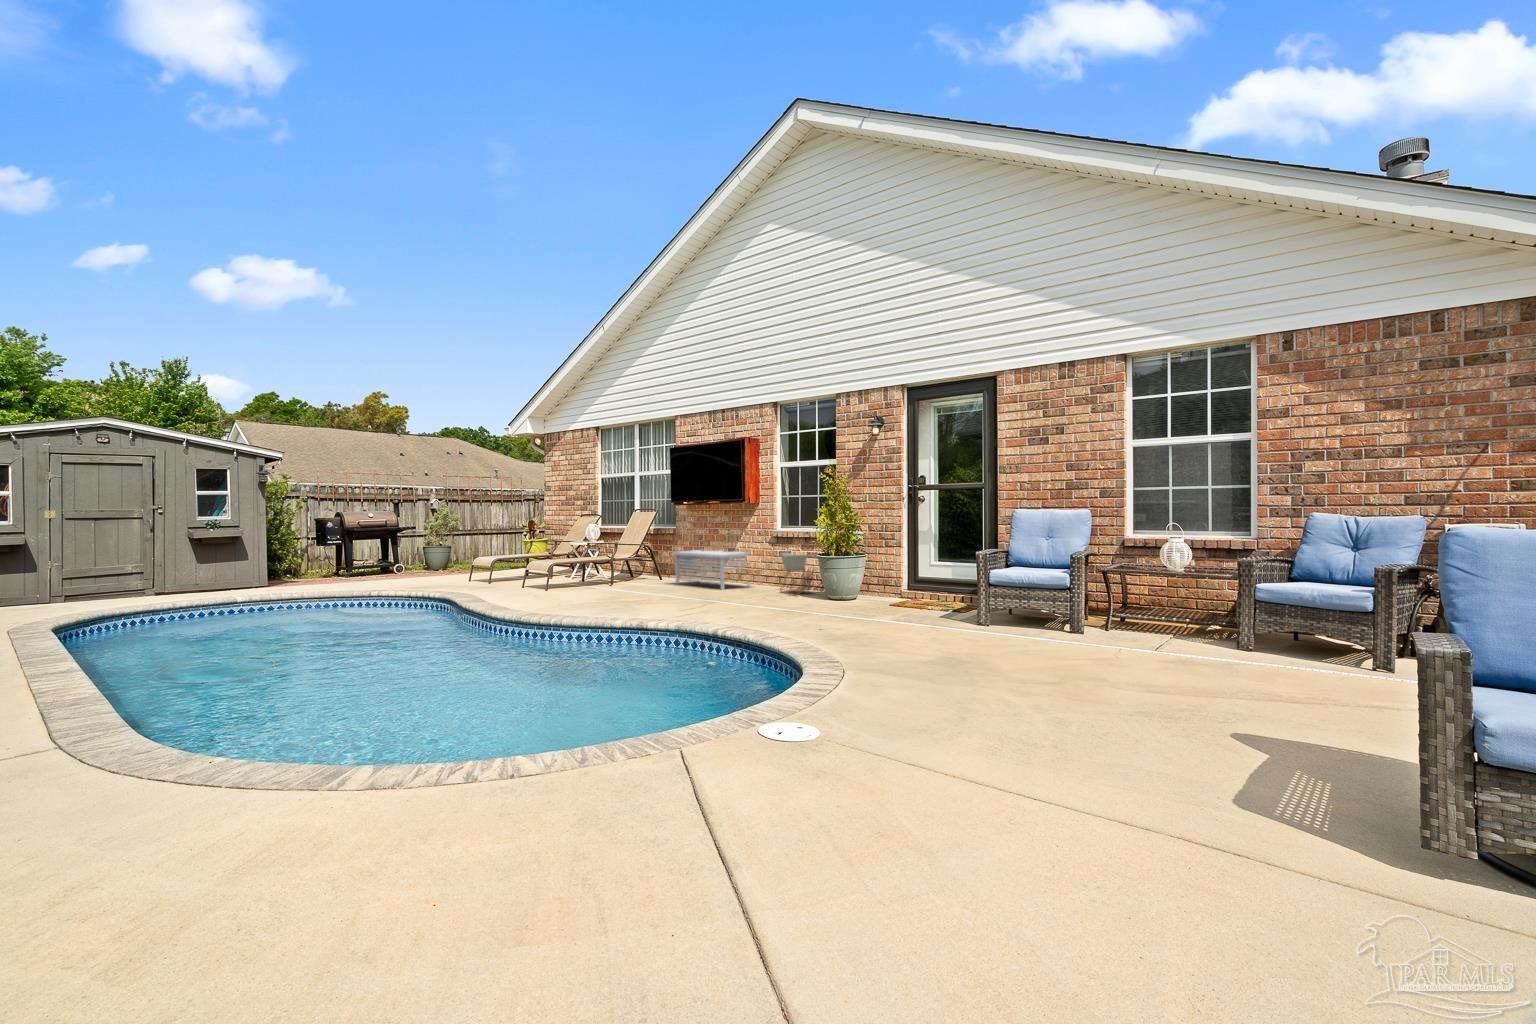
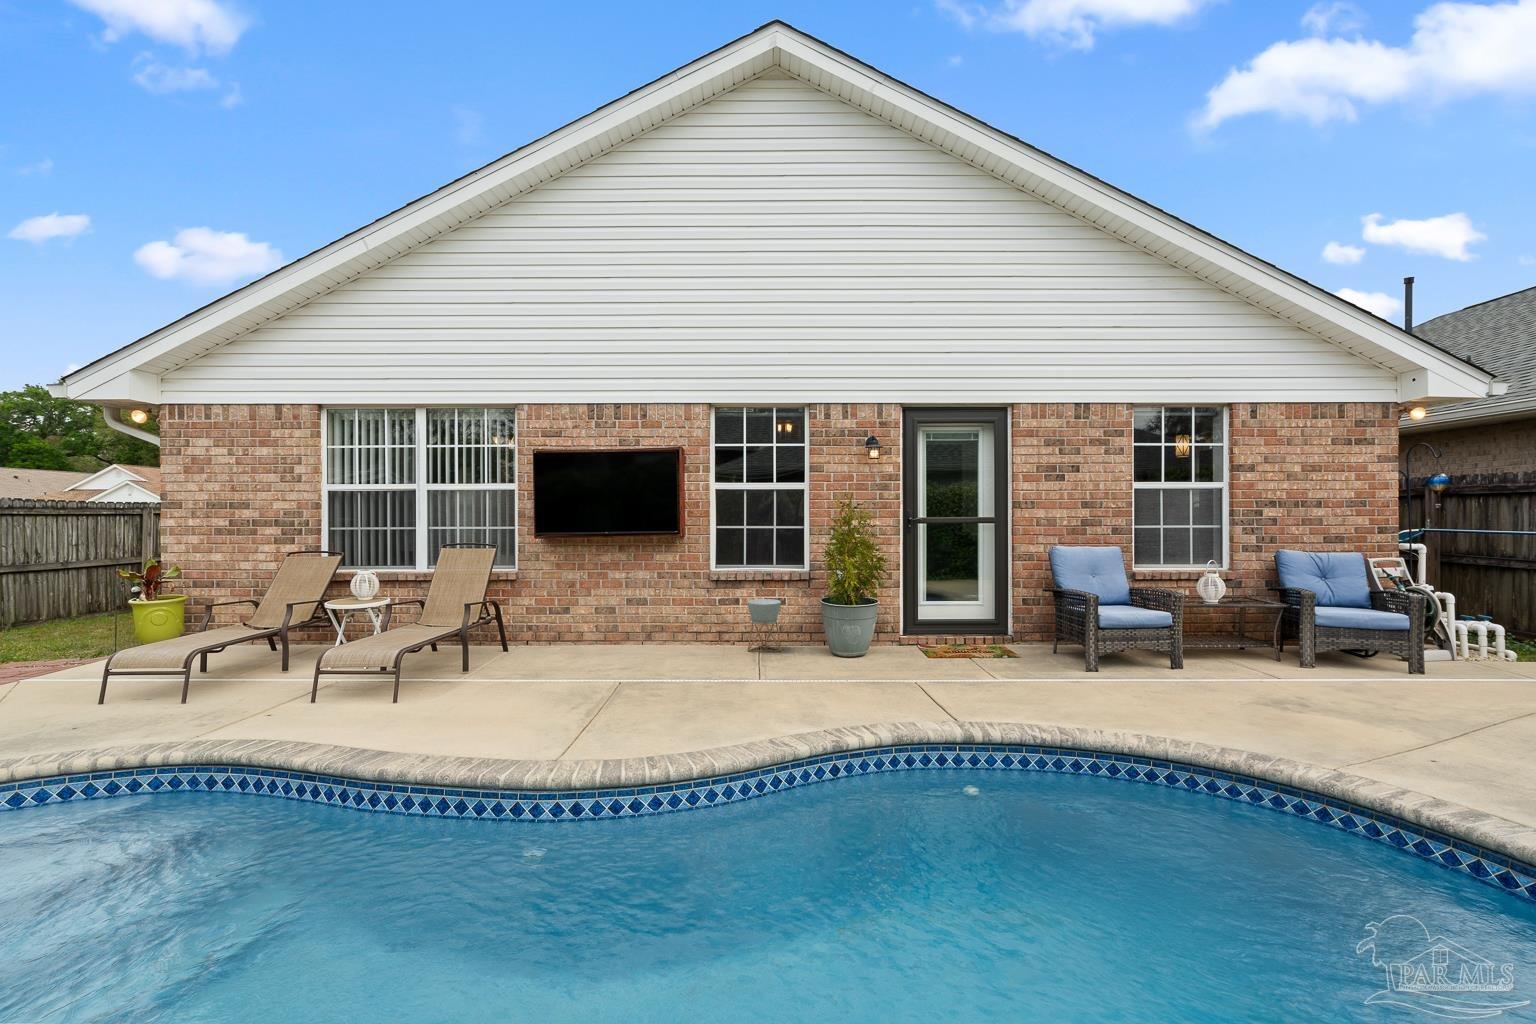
storage bench: present [672,550,750,589] -> none [560,600,680,658]

